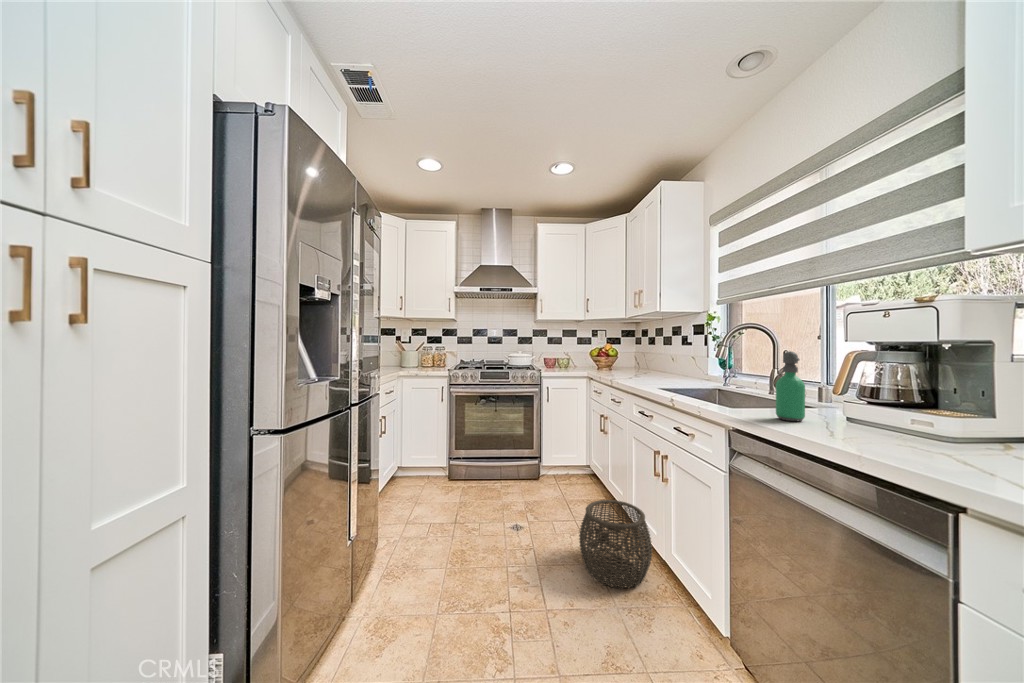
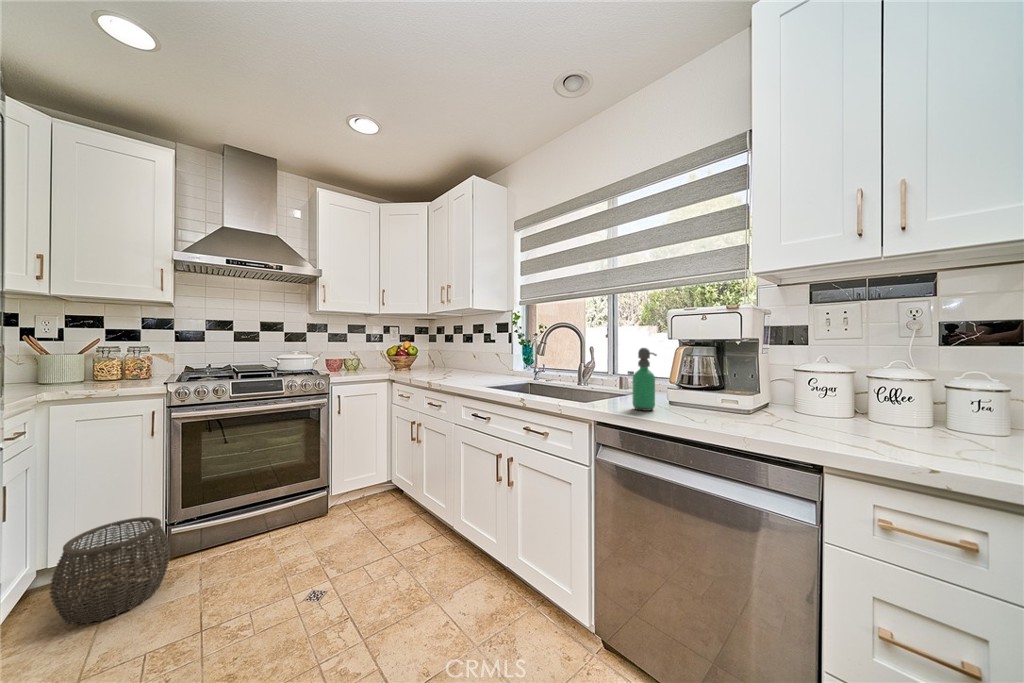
woven basket: present [579,500,652,589] -> present [49,517,171,625]

